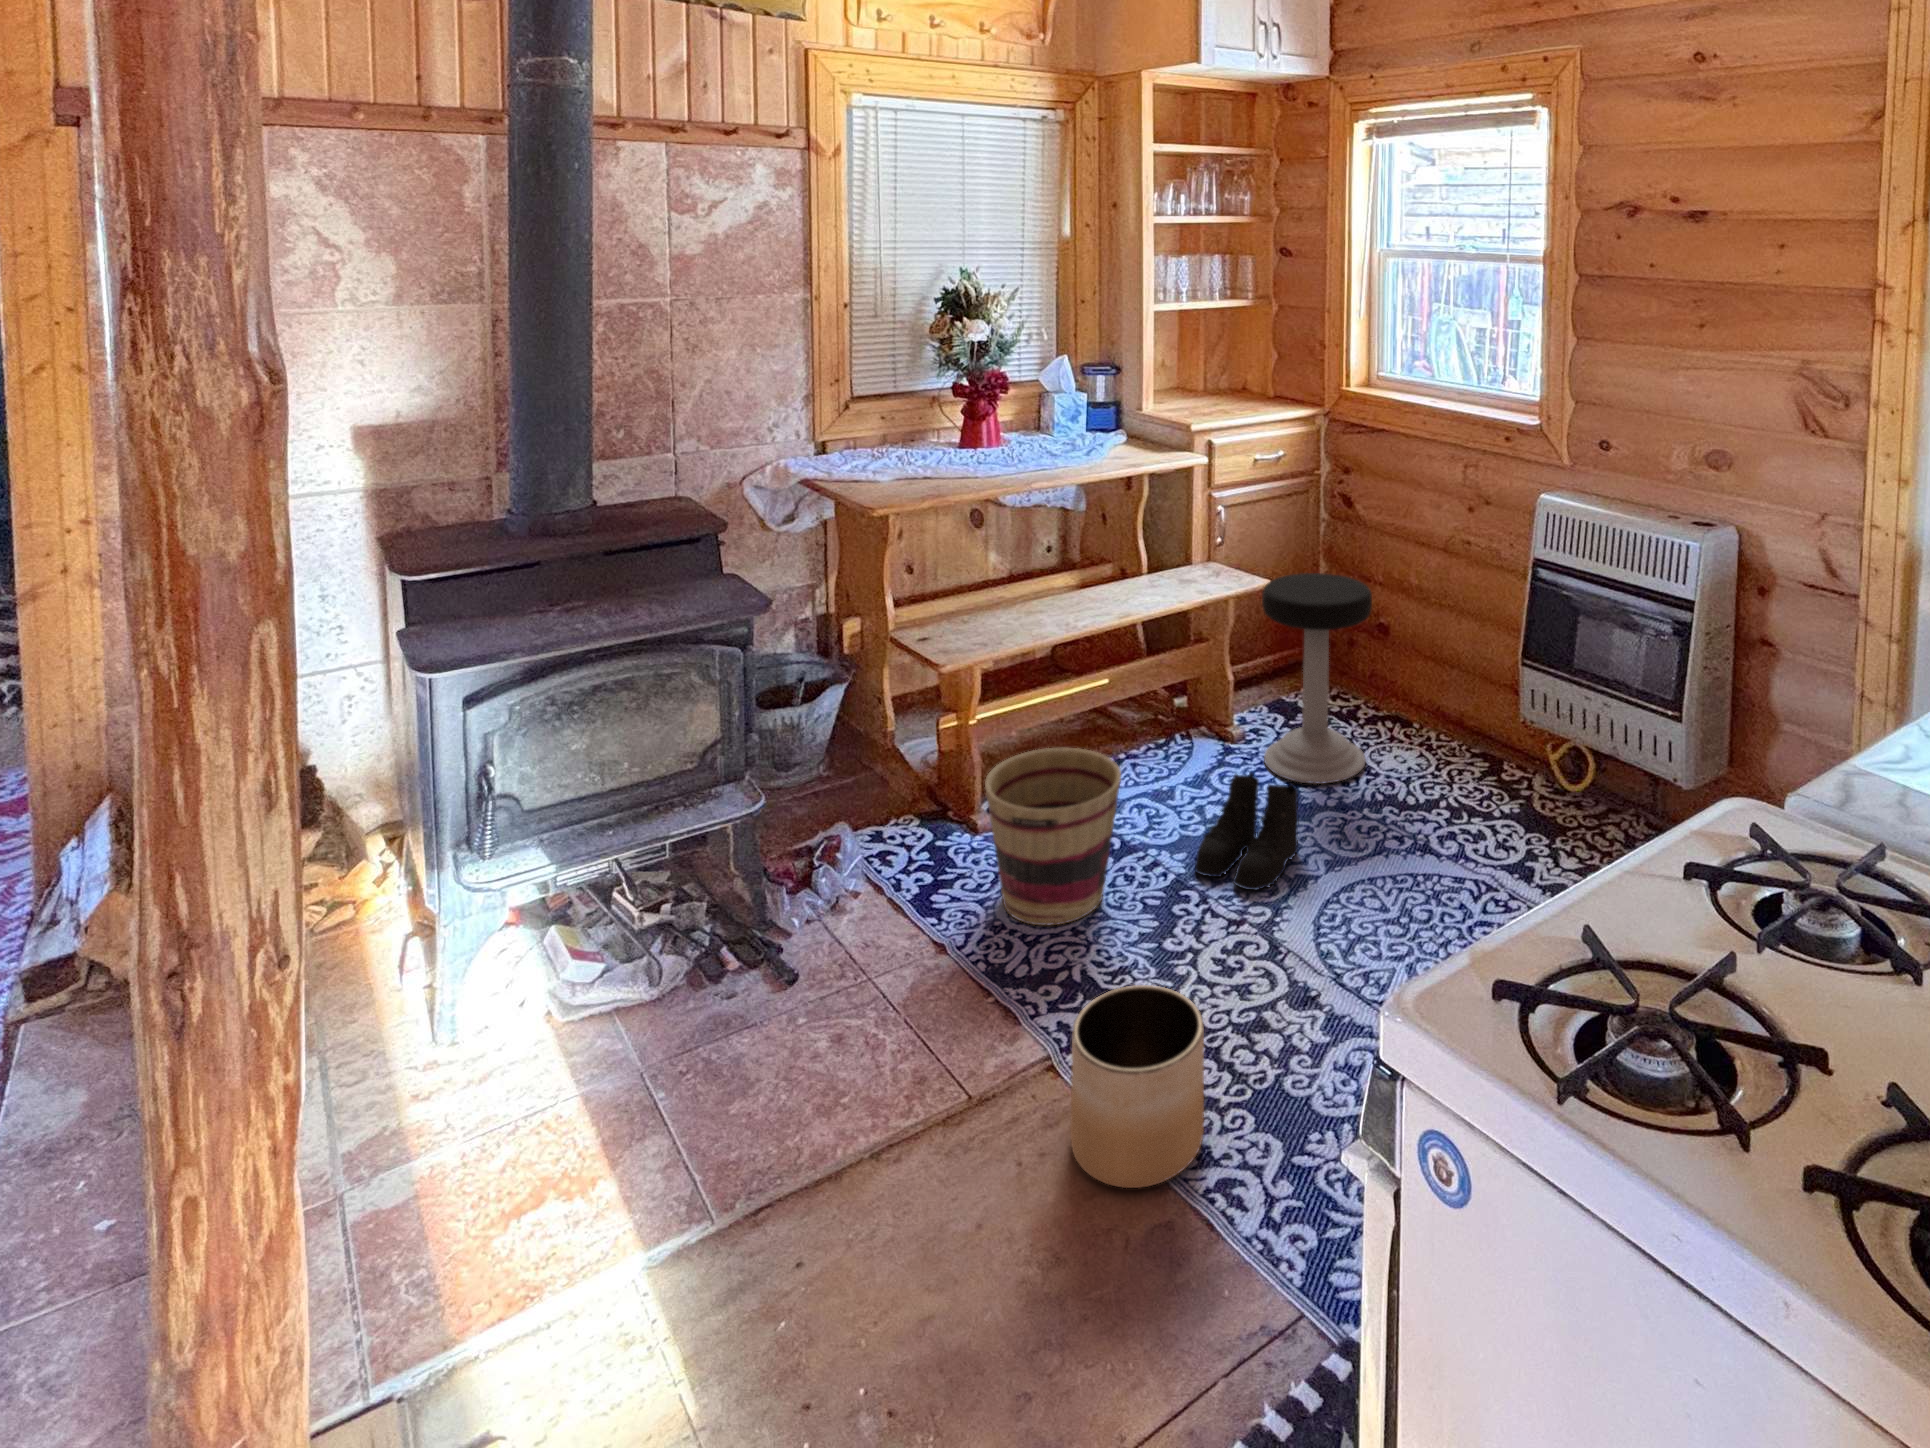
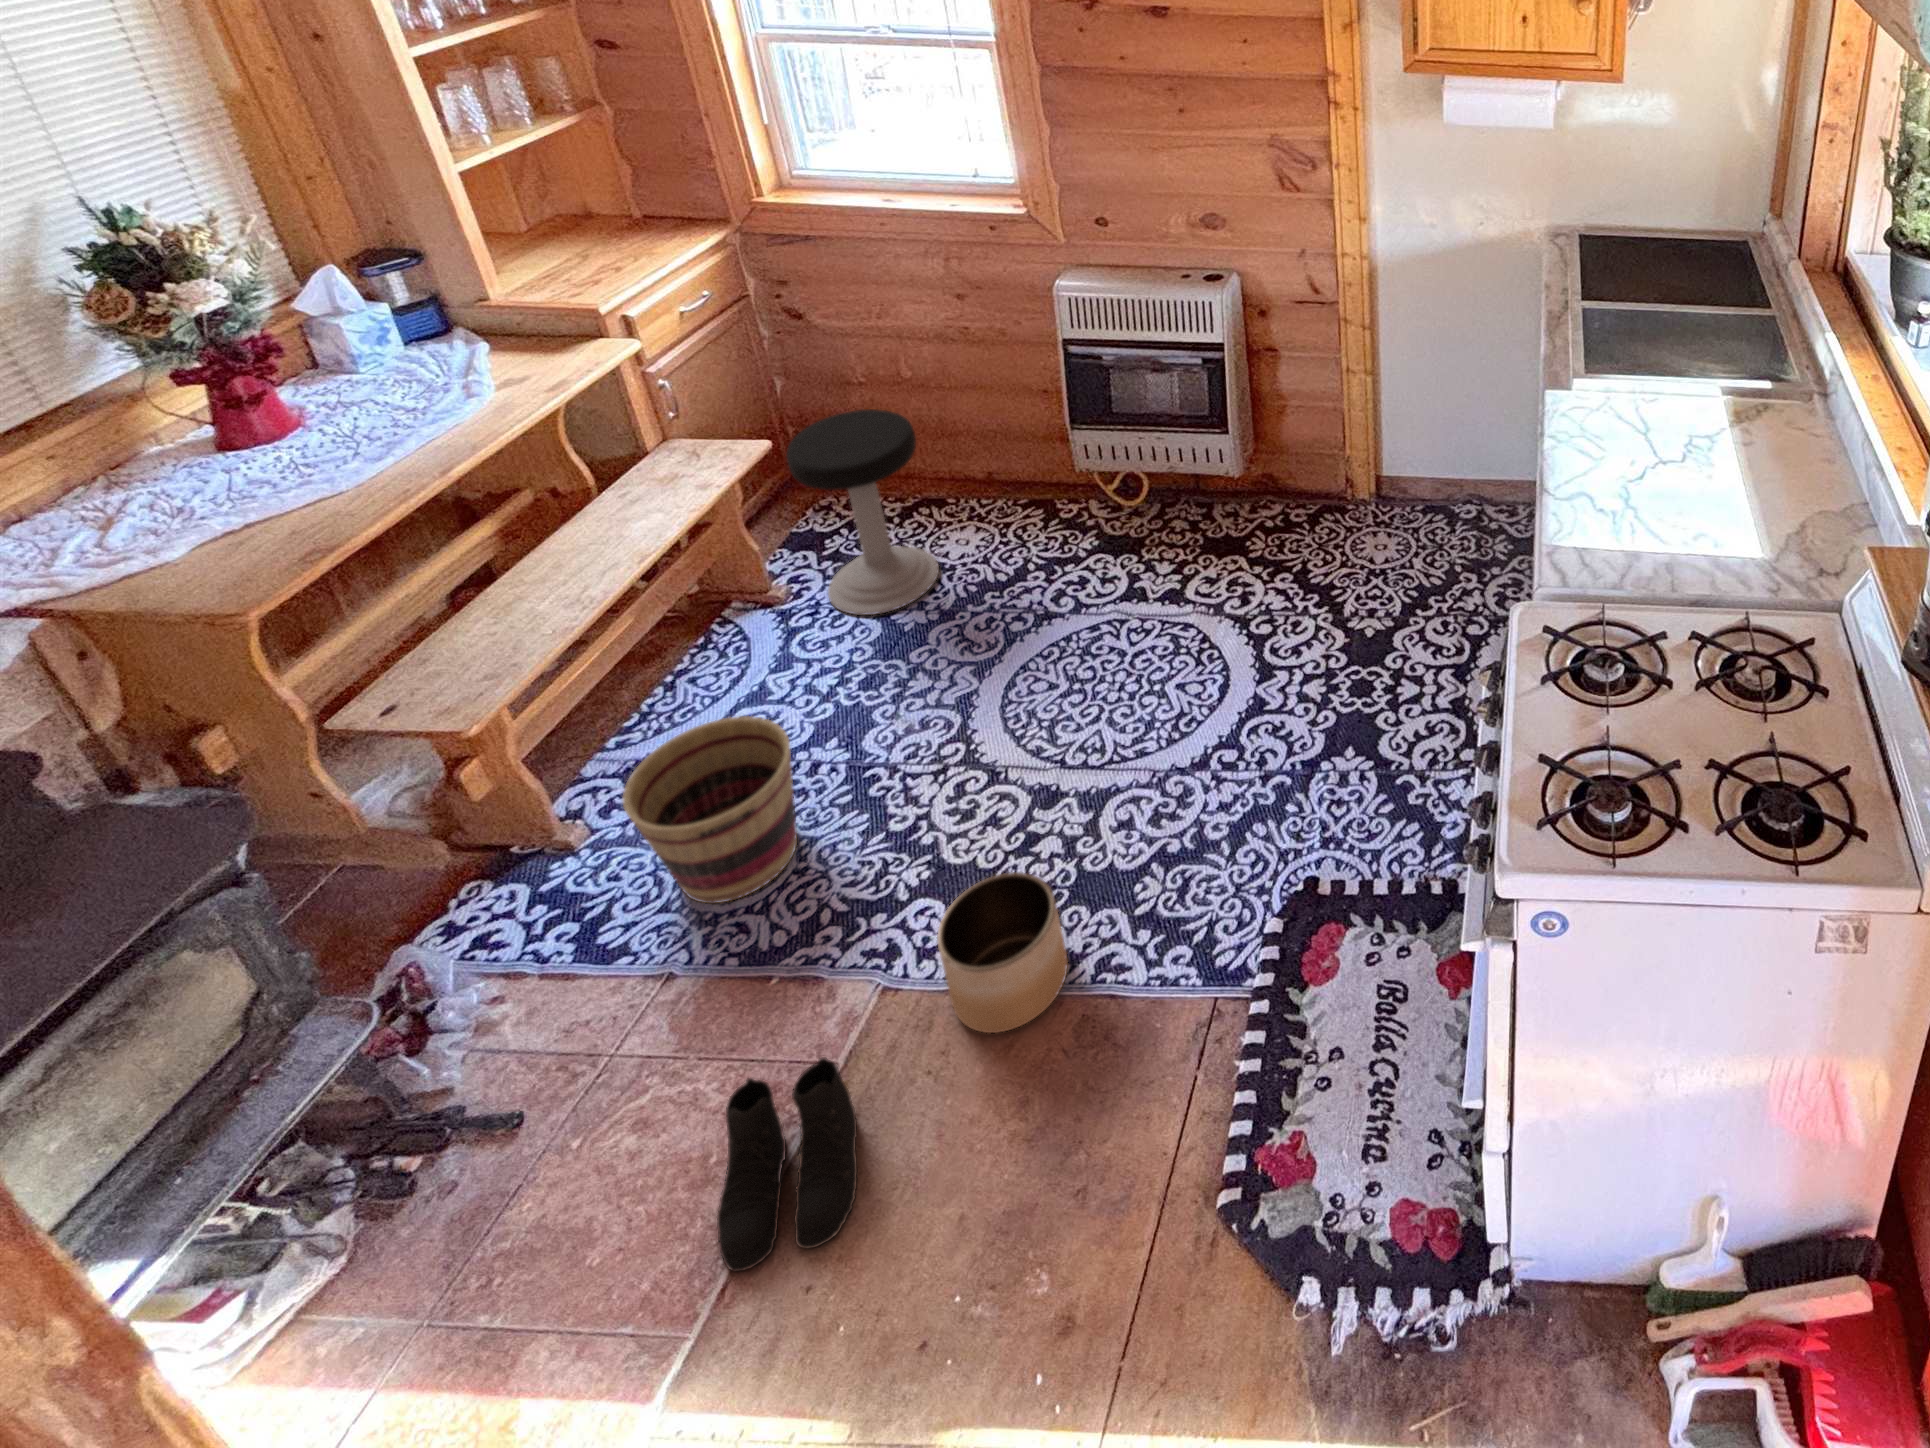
boots: present [1195,773,1299,890] -> present [717,1057,857,1271]

